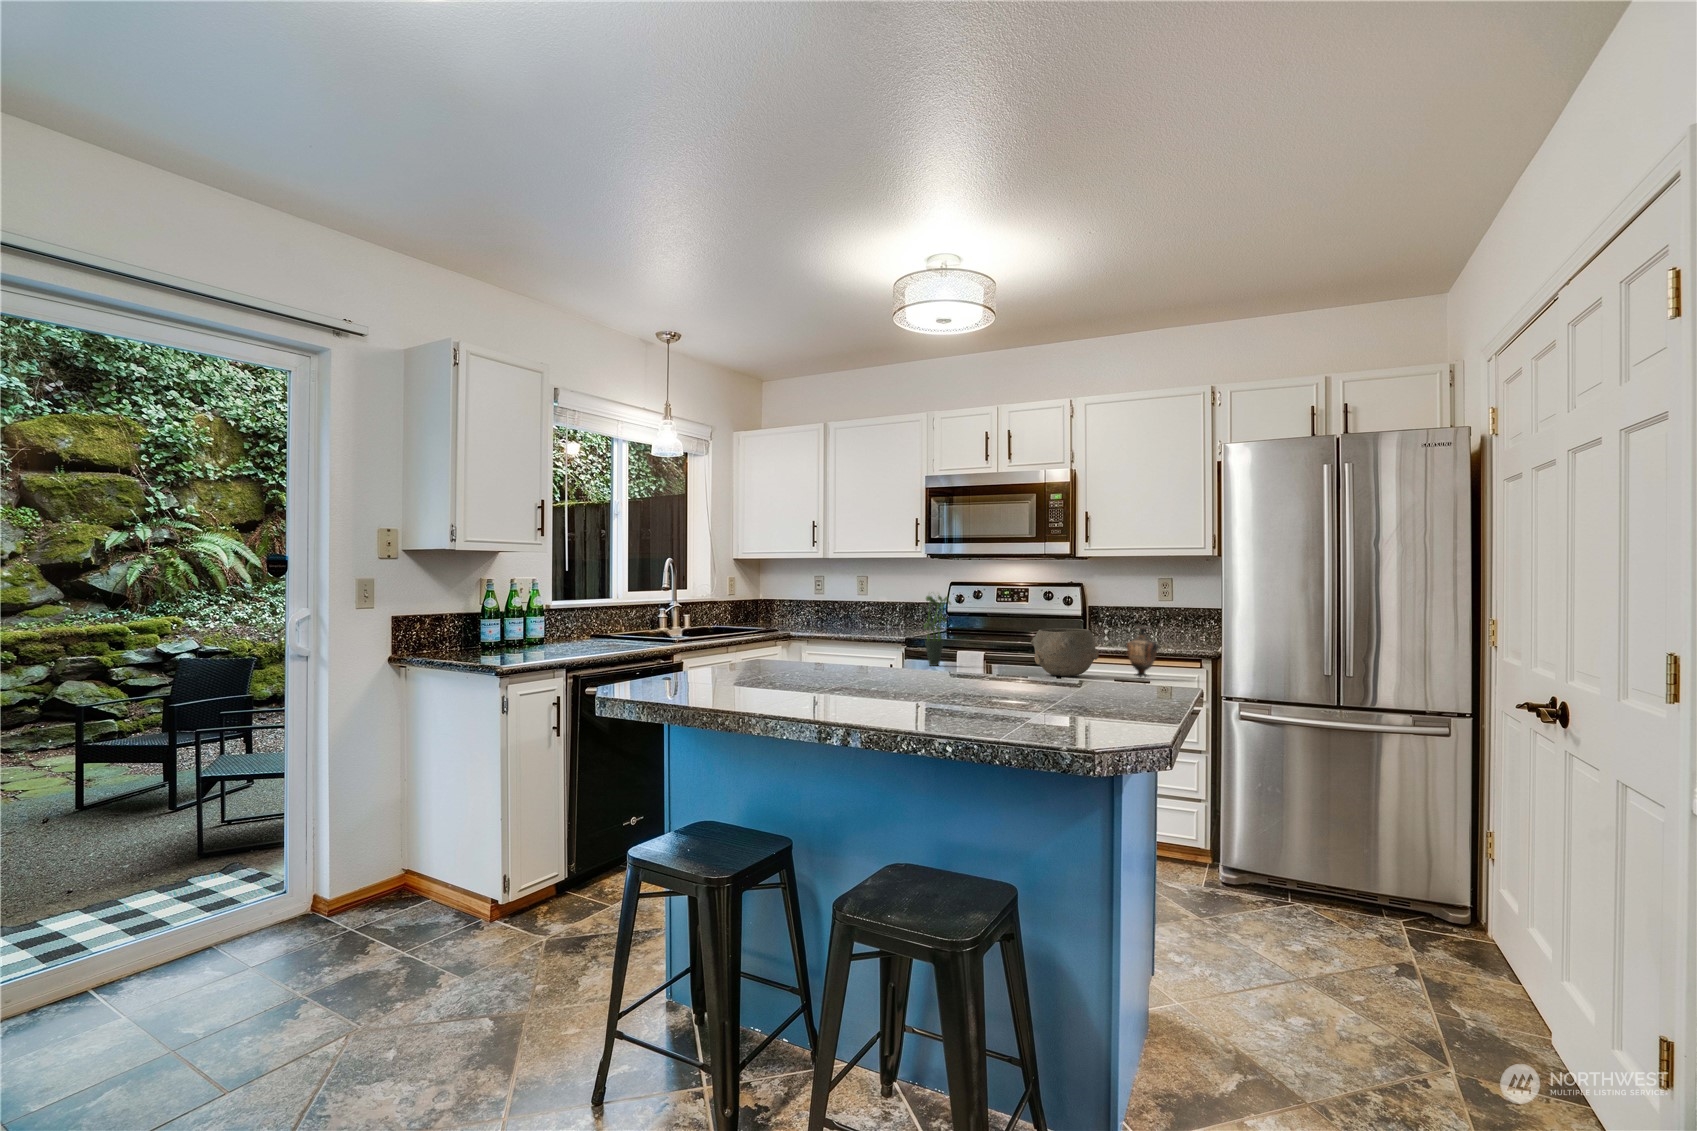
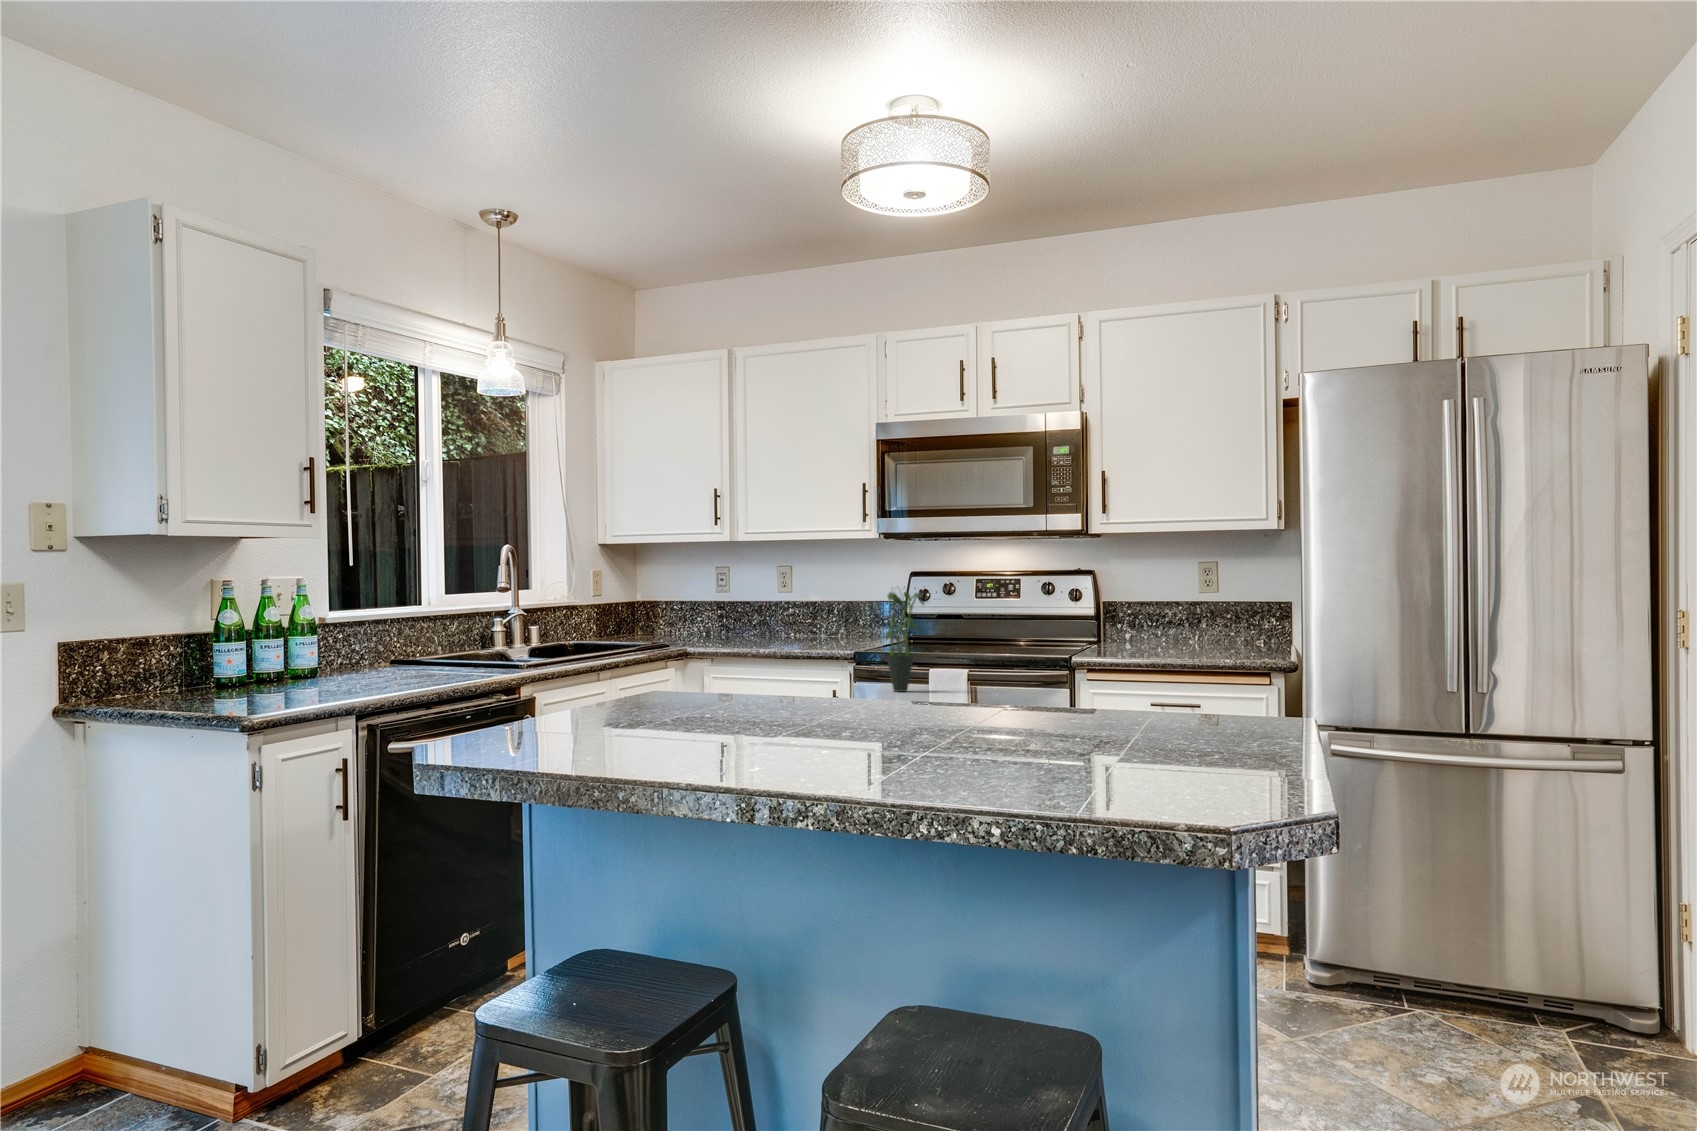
vase: present [1125,625,1159,677] -> none [1166,622,1218,701]
bowl: present [1031,628,1099,677] -> none [1039,635,1135,703]

